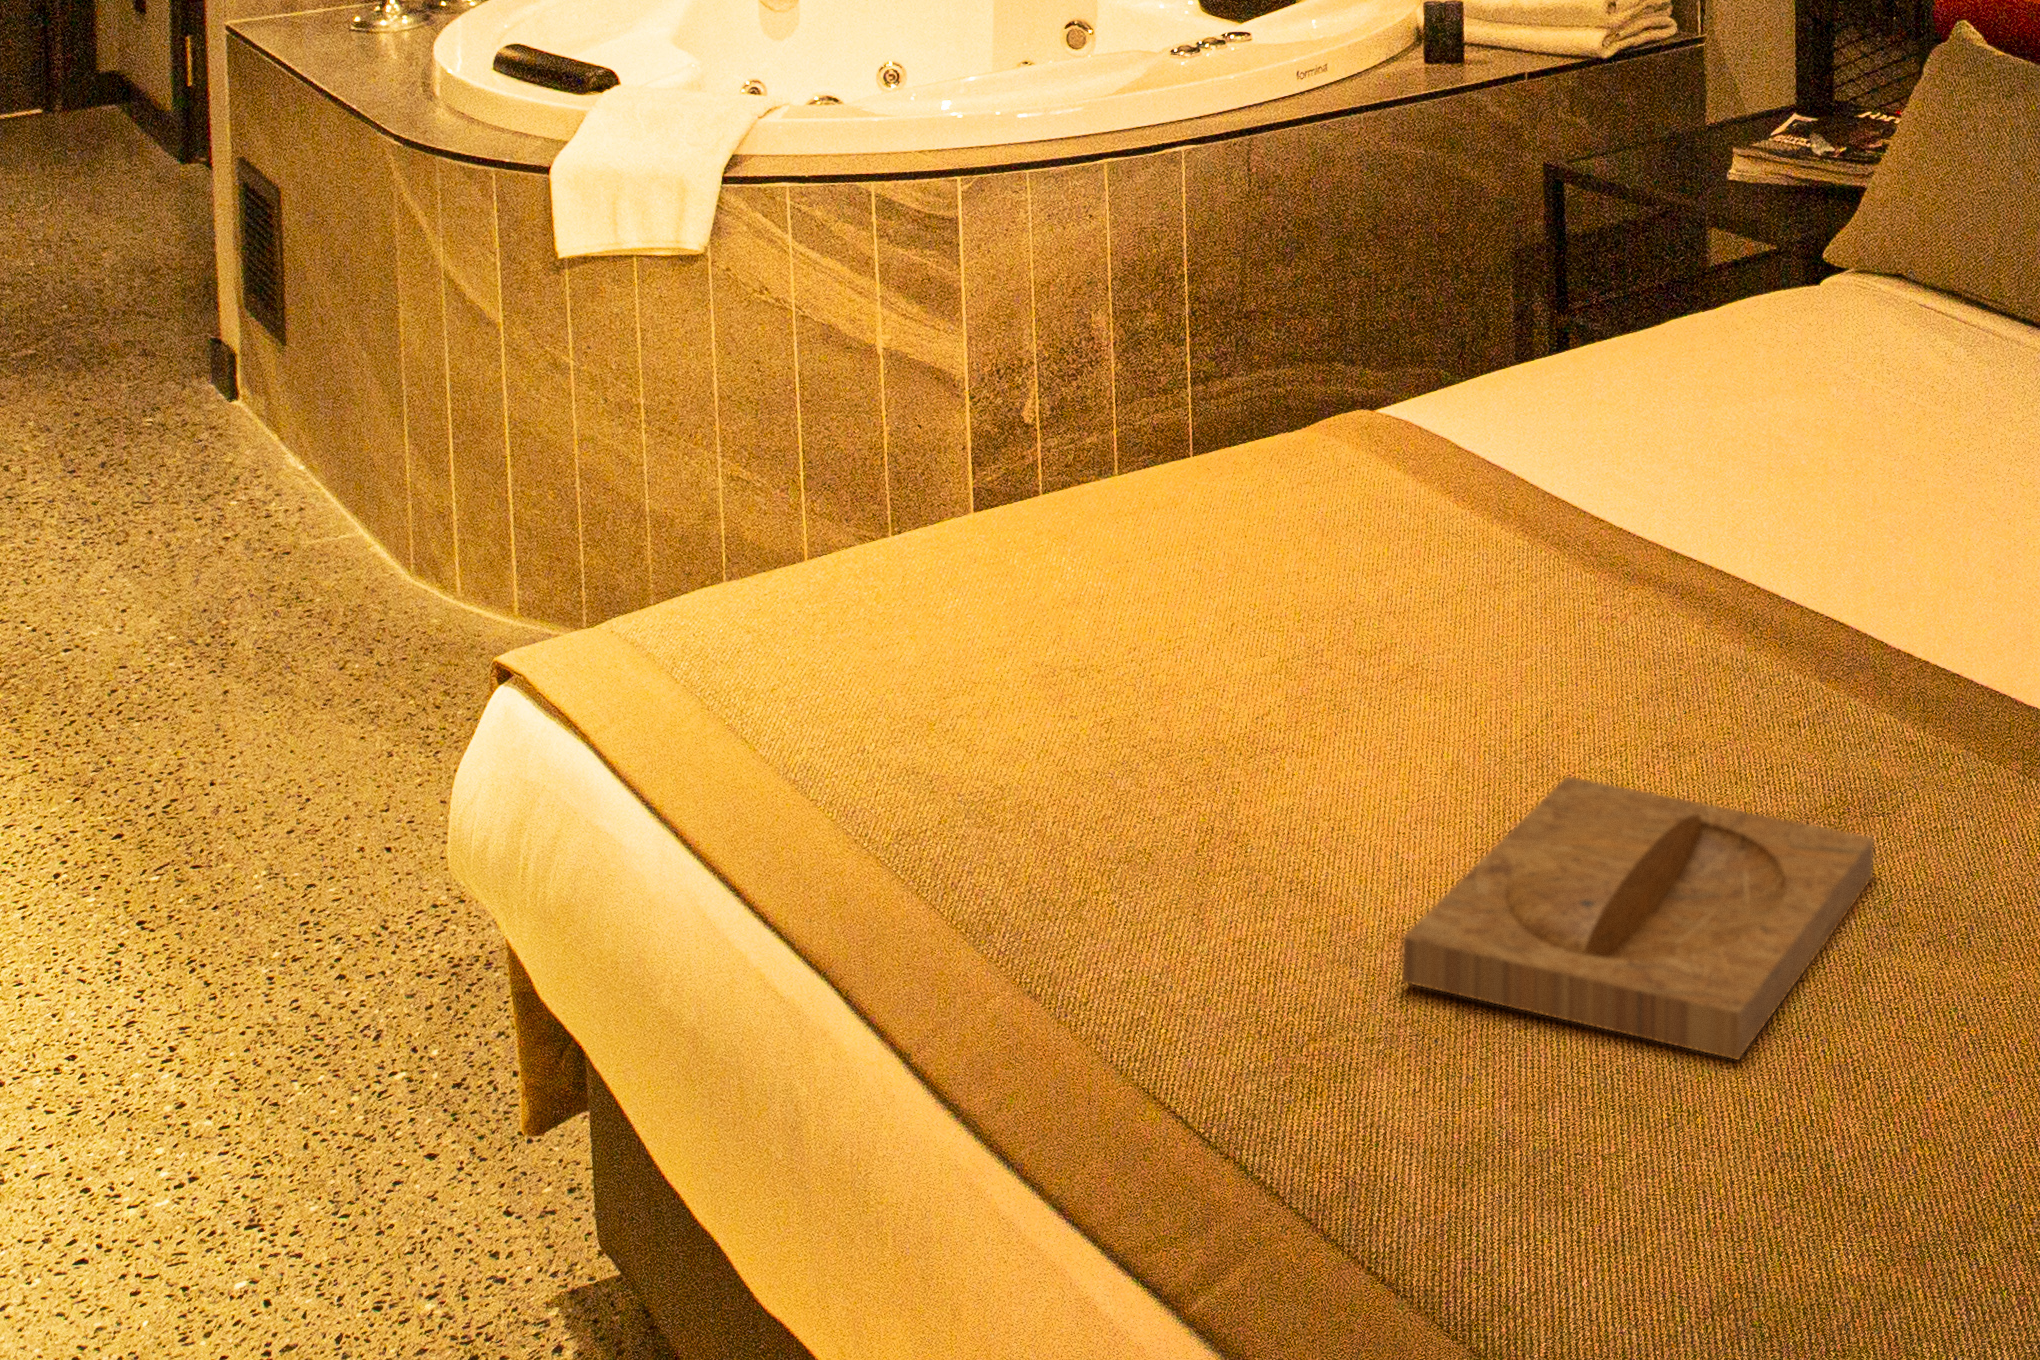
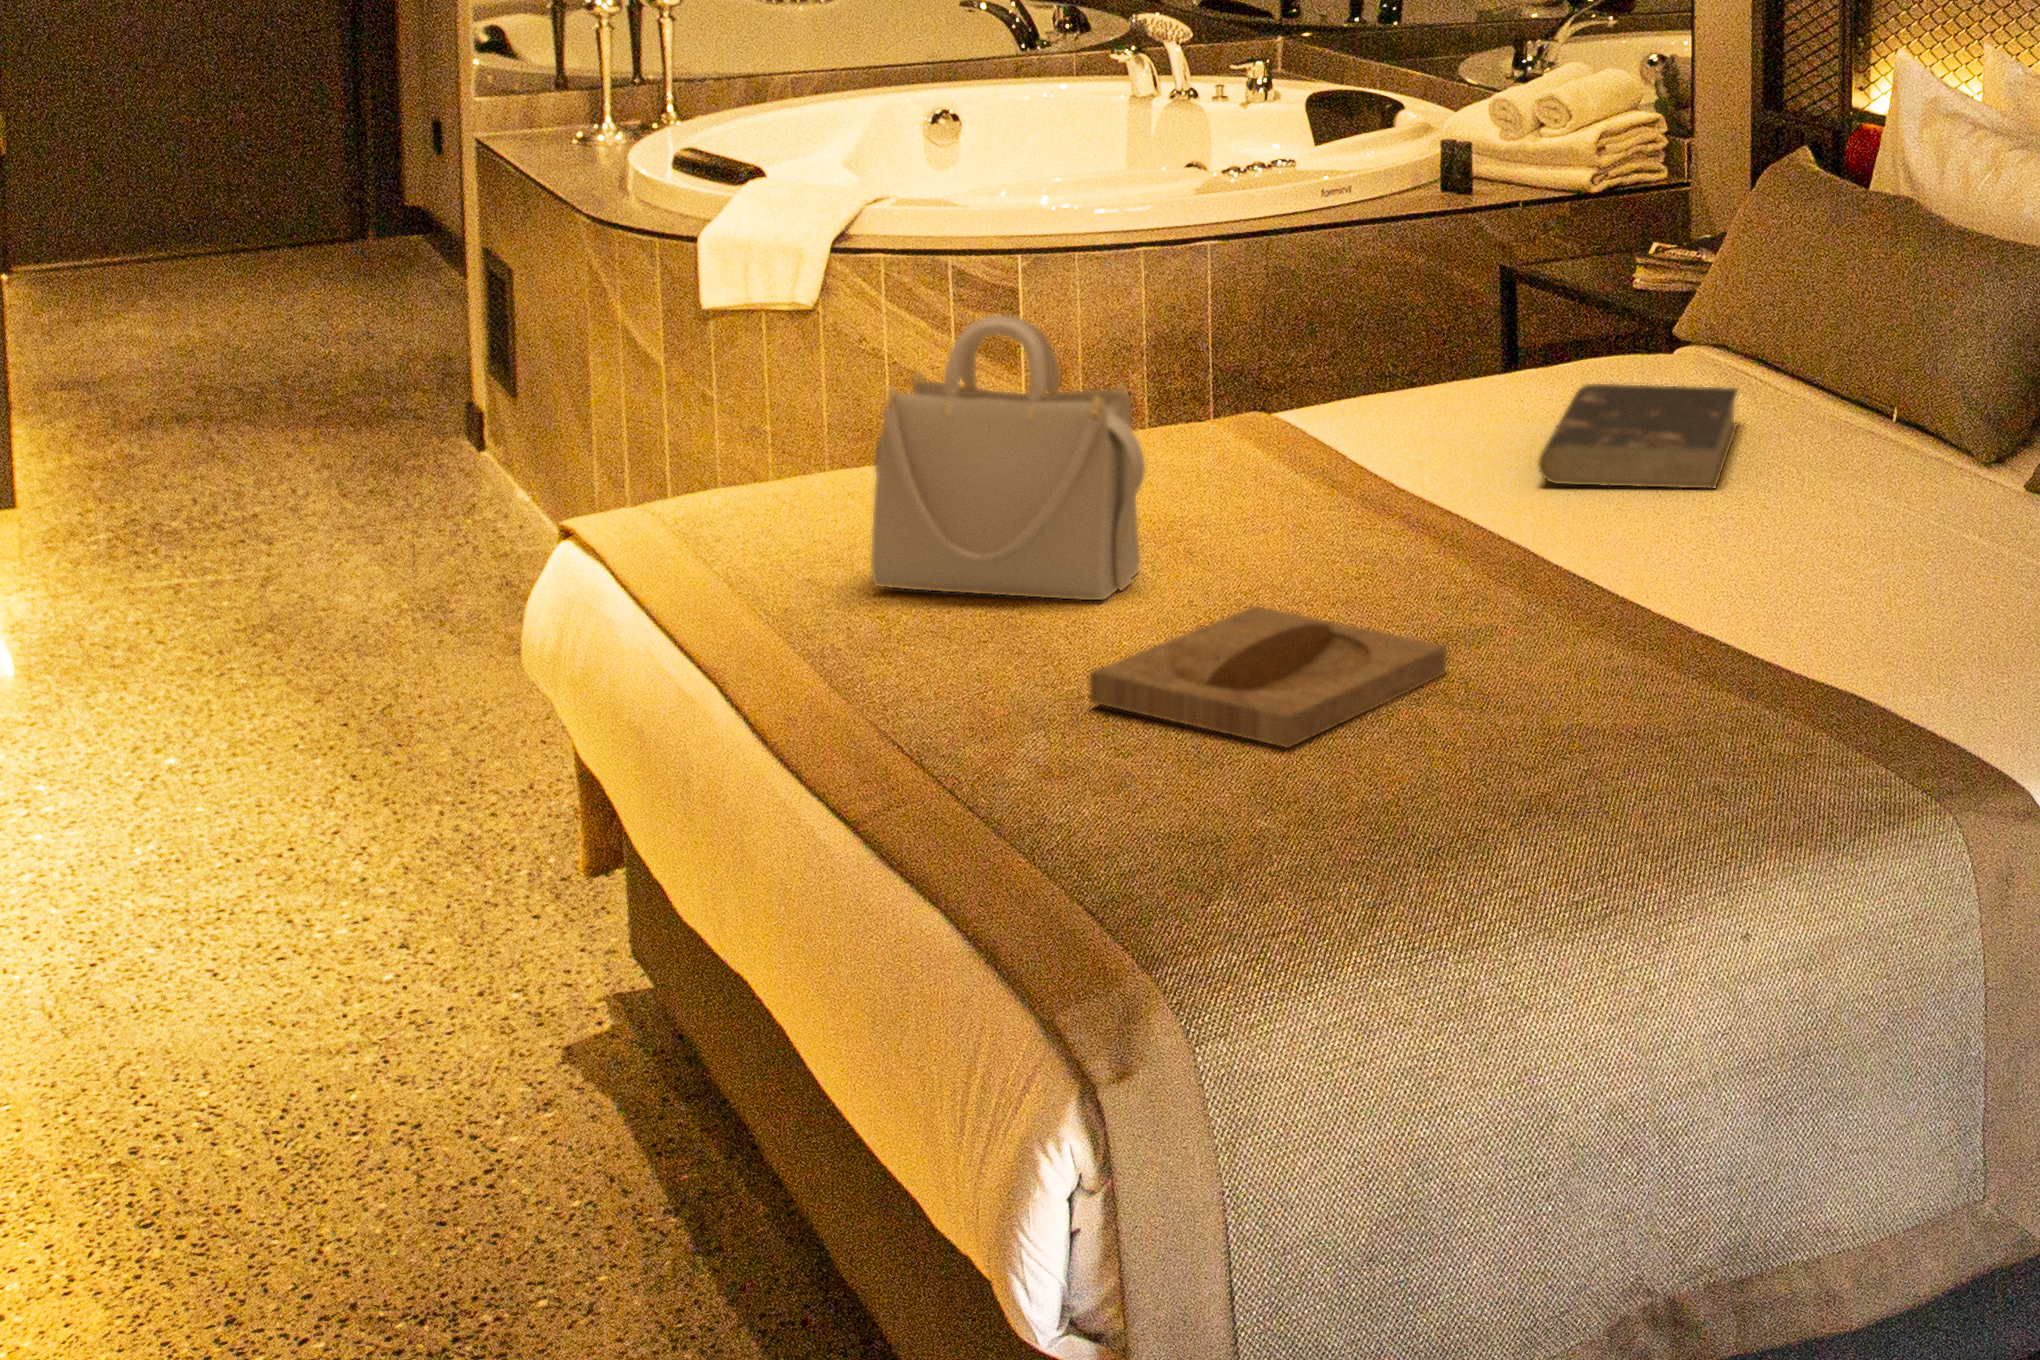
book: none [1769,342,2020,506] -> present [1539,384,1738,488]
handbag: none [985,362,1362,763] -> present [871,315,1145,600]

